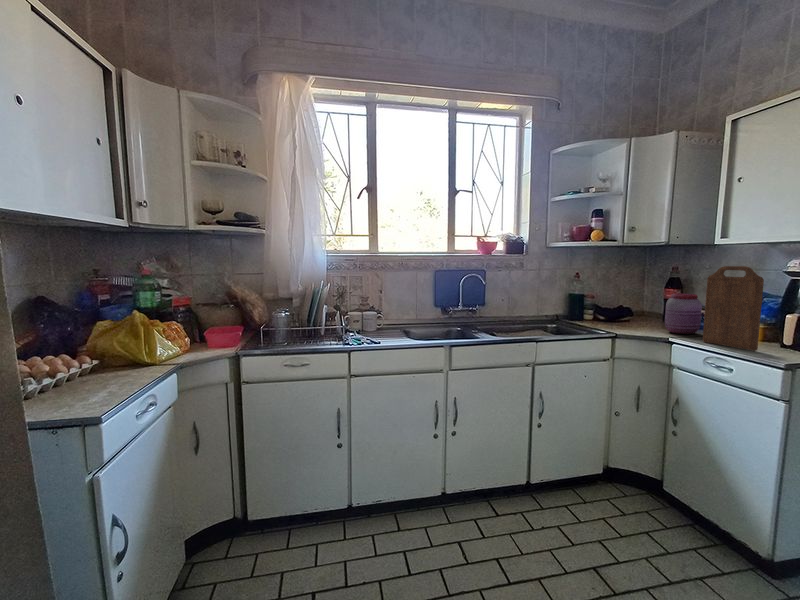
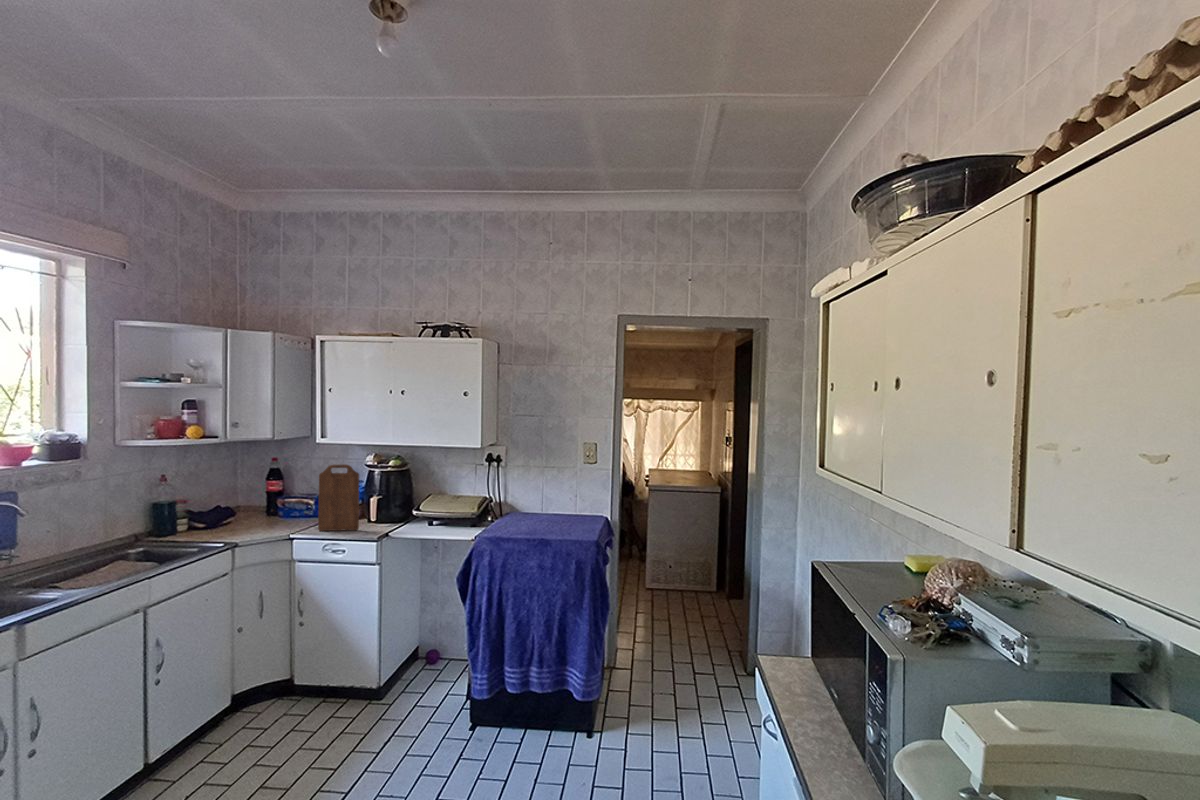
jar: present [665,294,702,334] -> none [279,488,310,528]

